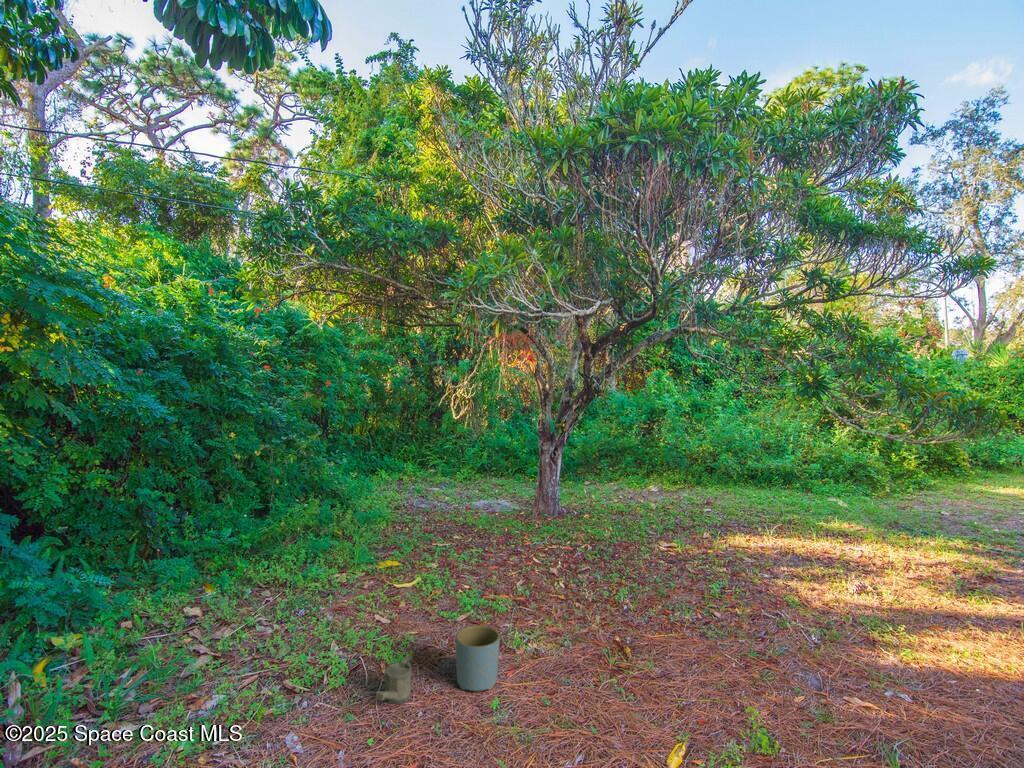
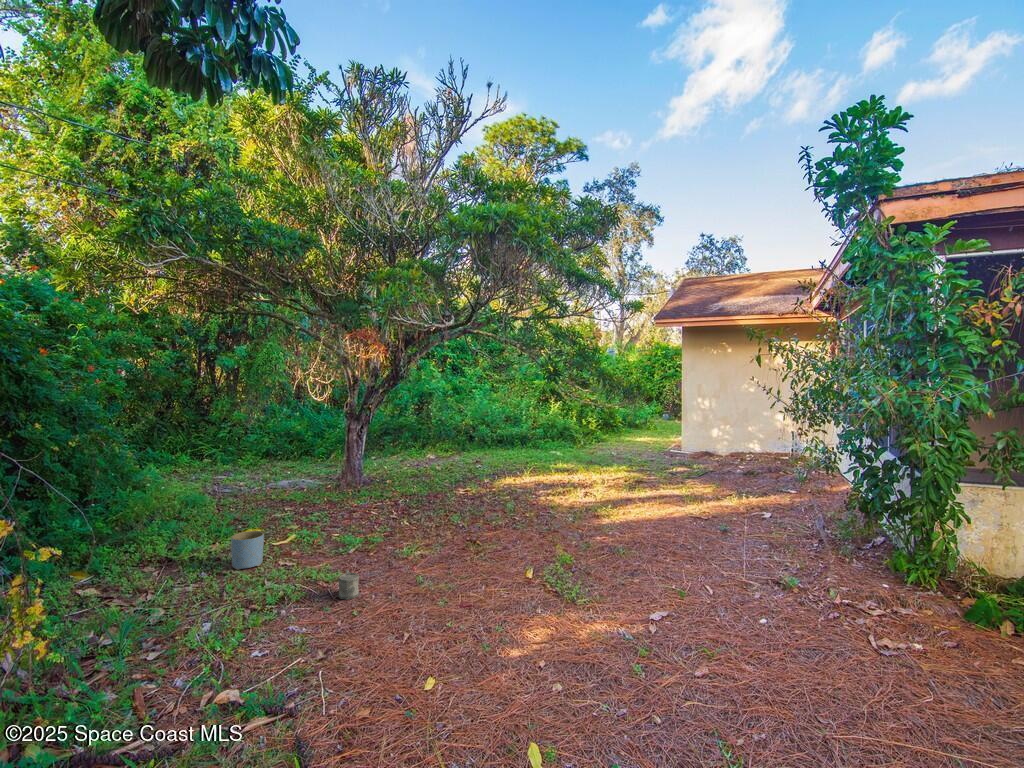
planter: present [456,625,500,691] -> present [231,531,264,570]

